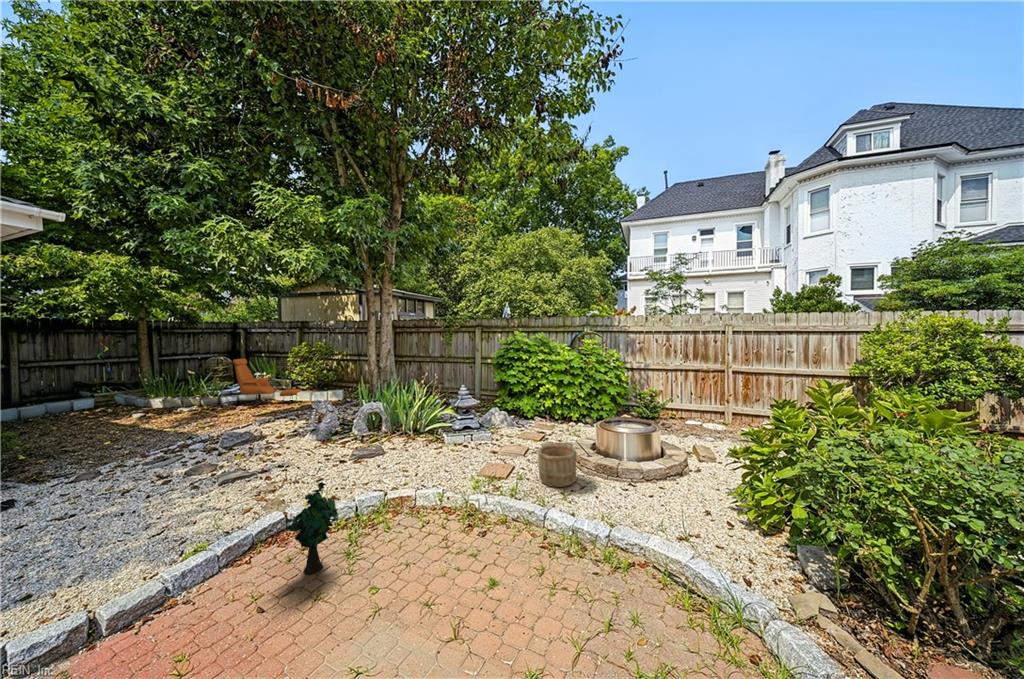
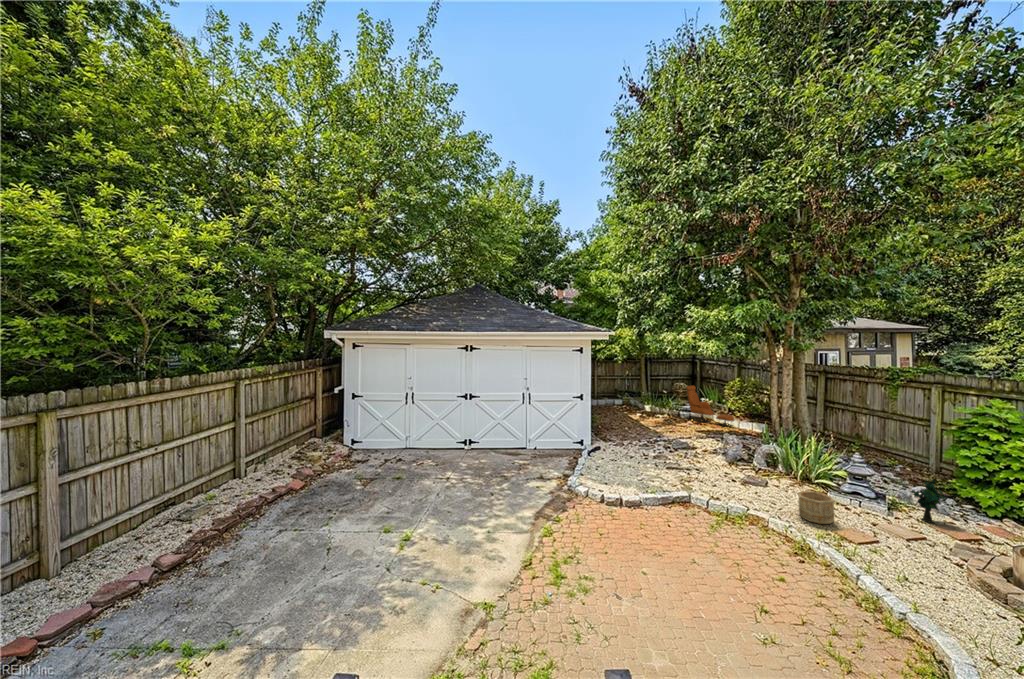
wooden bucket: present [537,444,577,487] -> present [798,491,835,524]
decorative plant: present [285,482,339,574] -> present [911,479,945,523]

